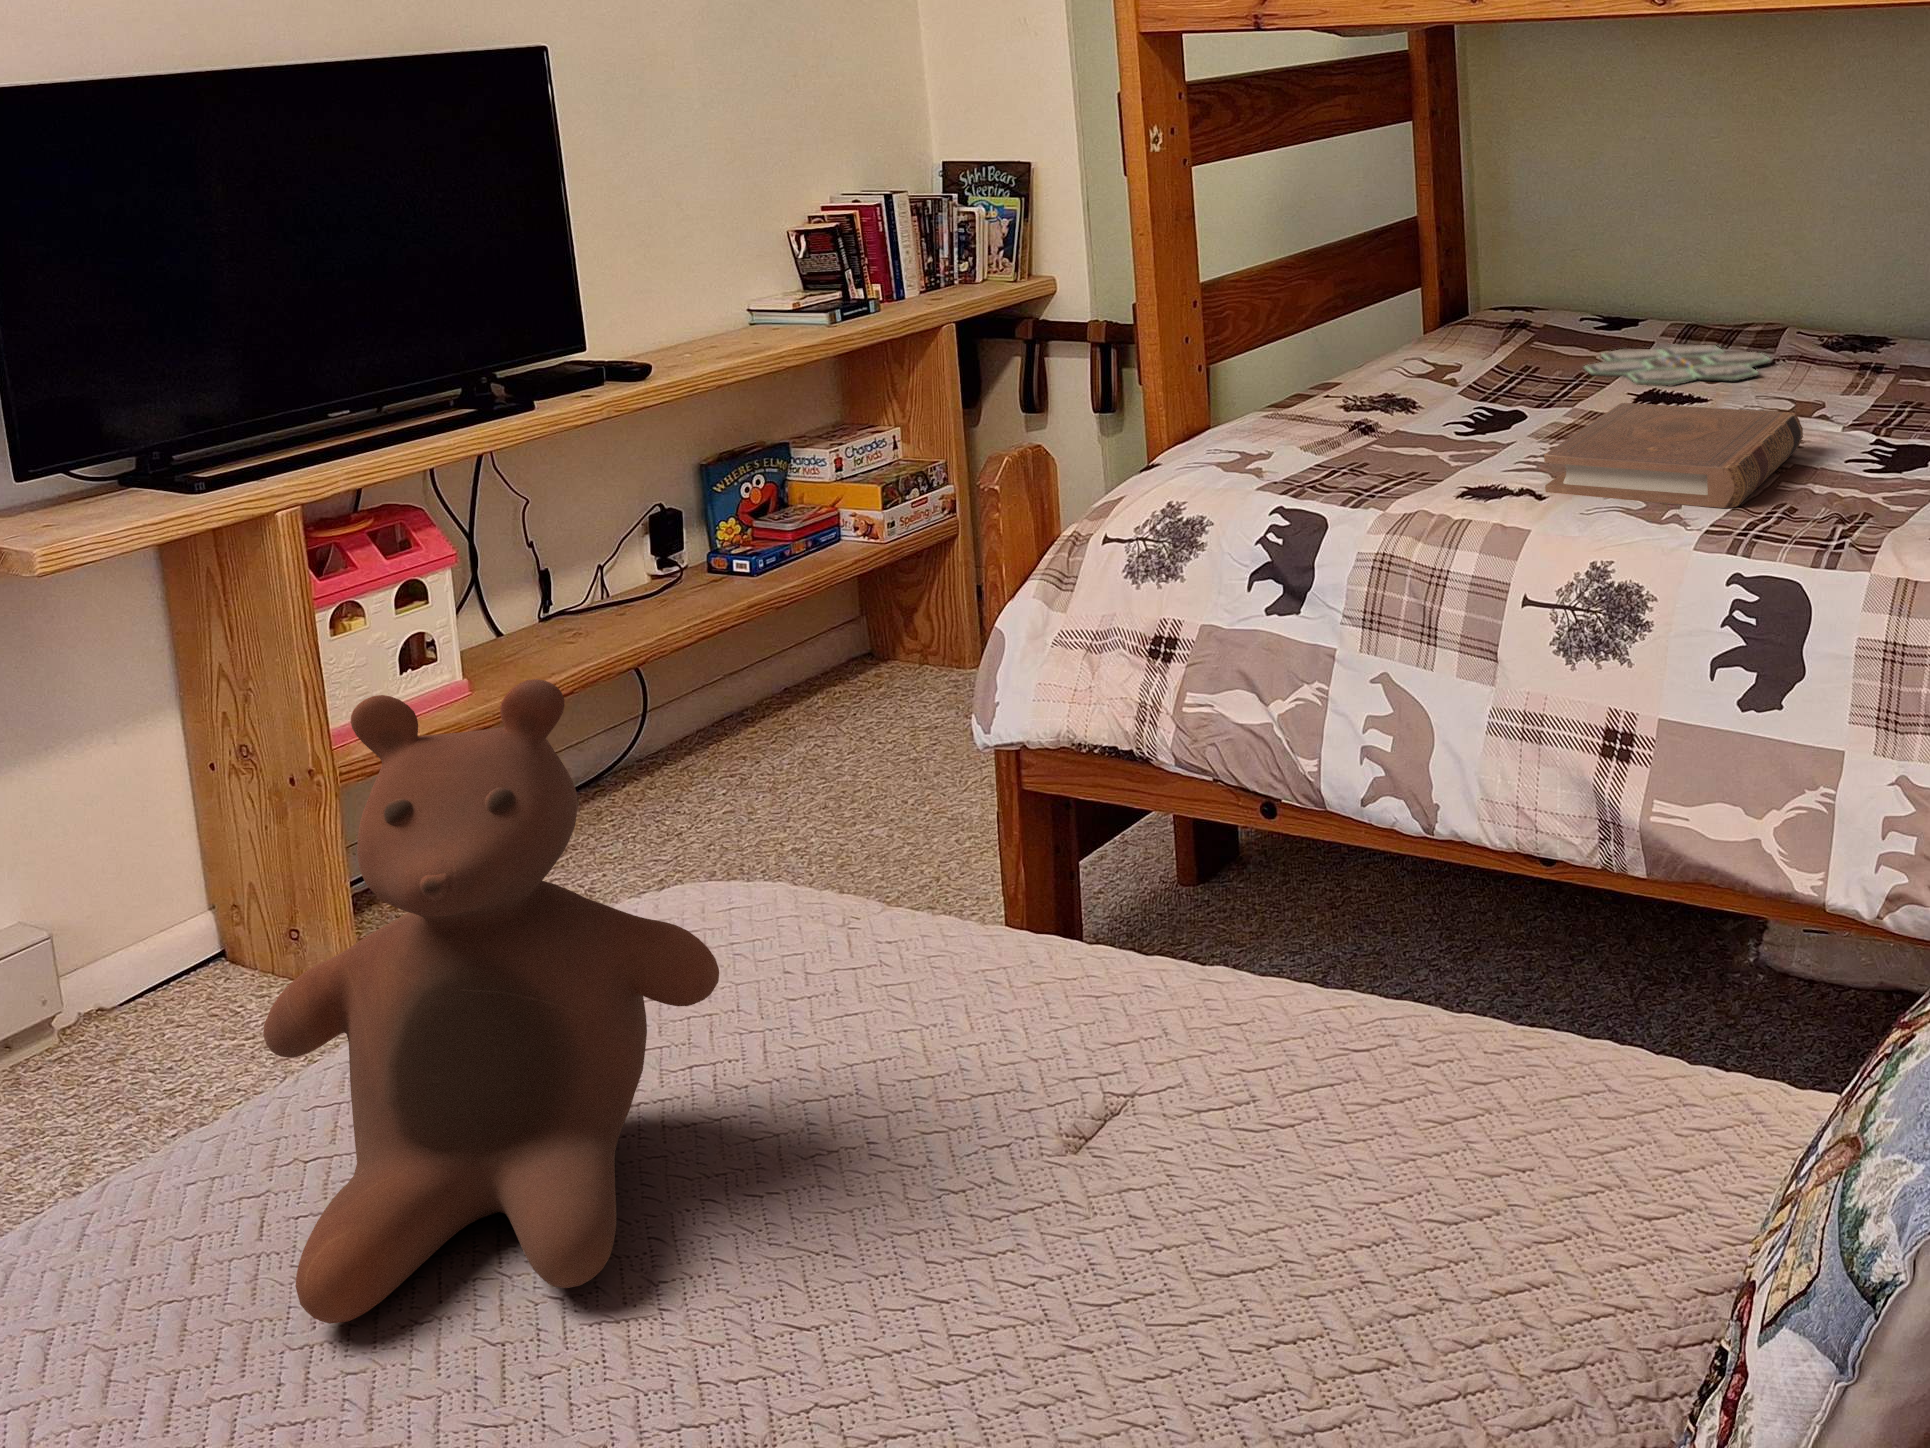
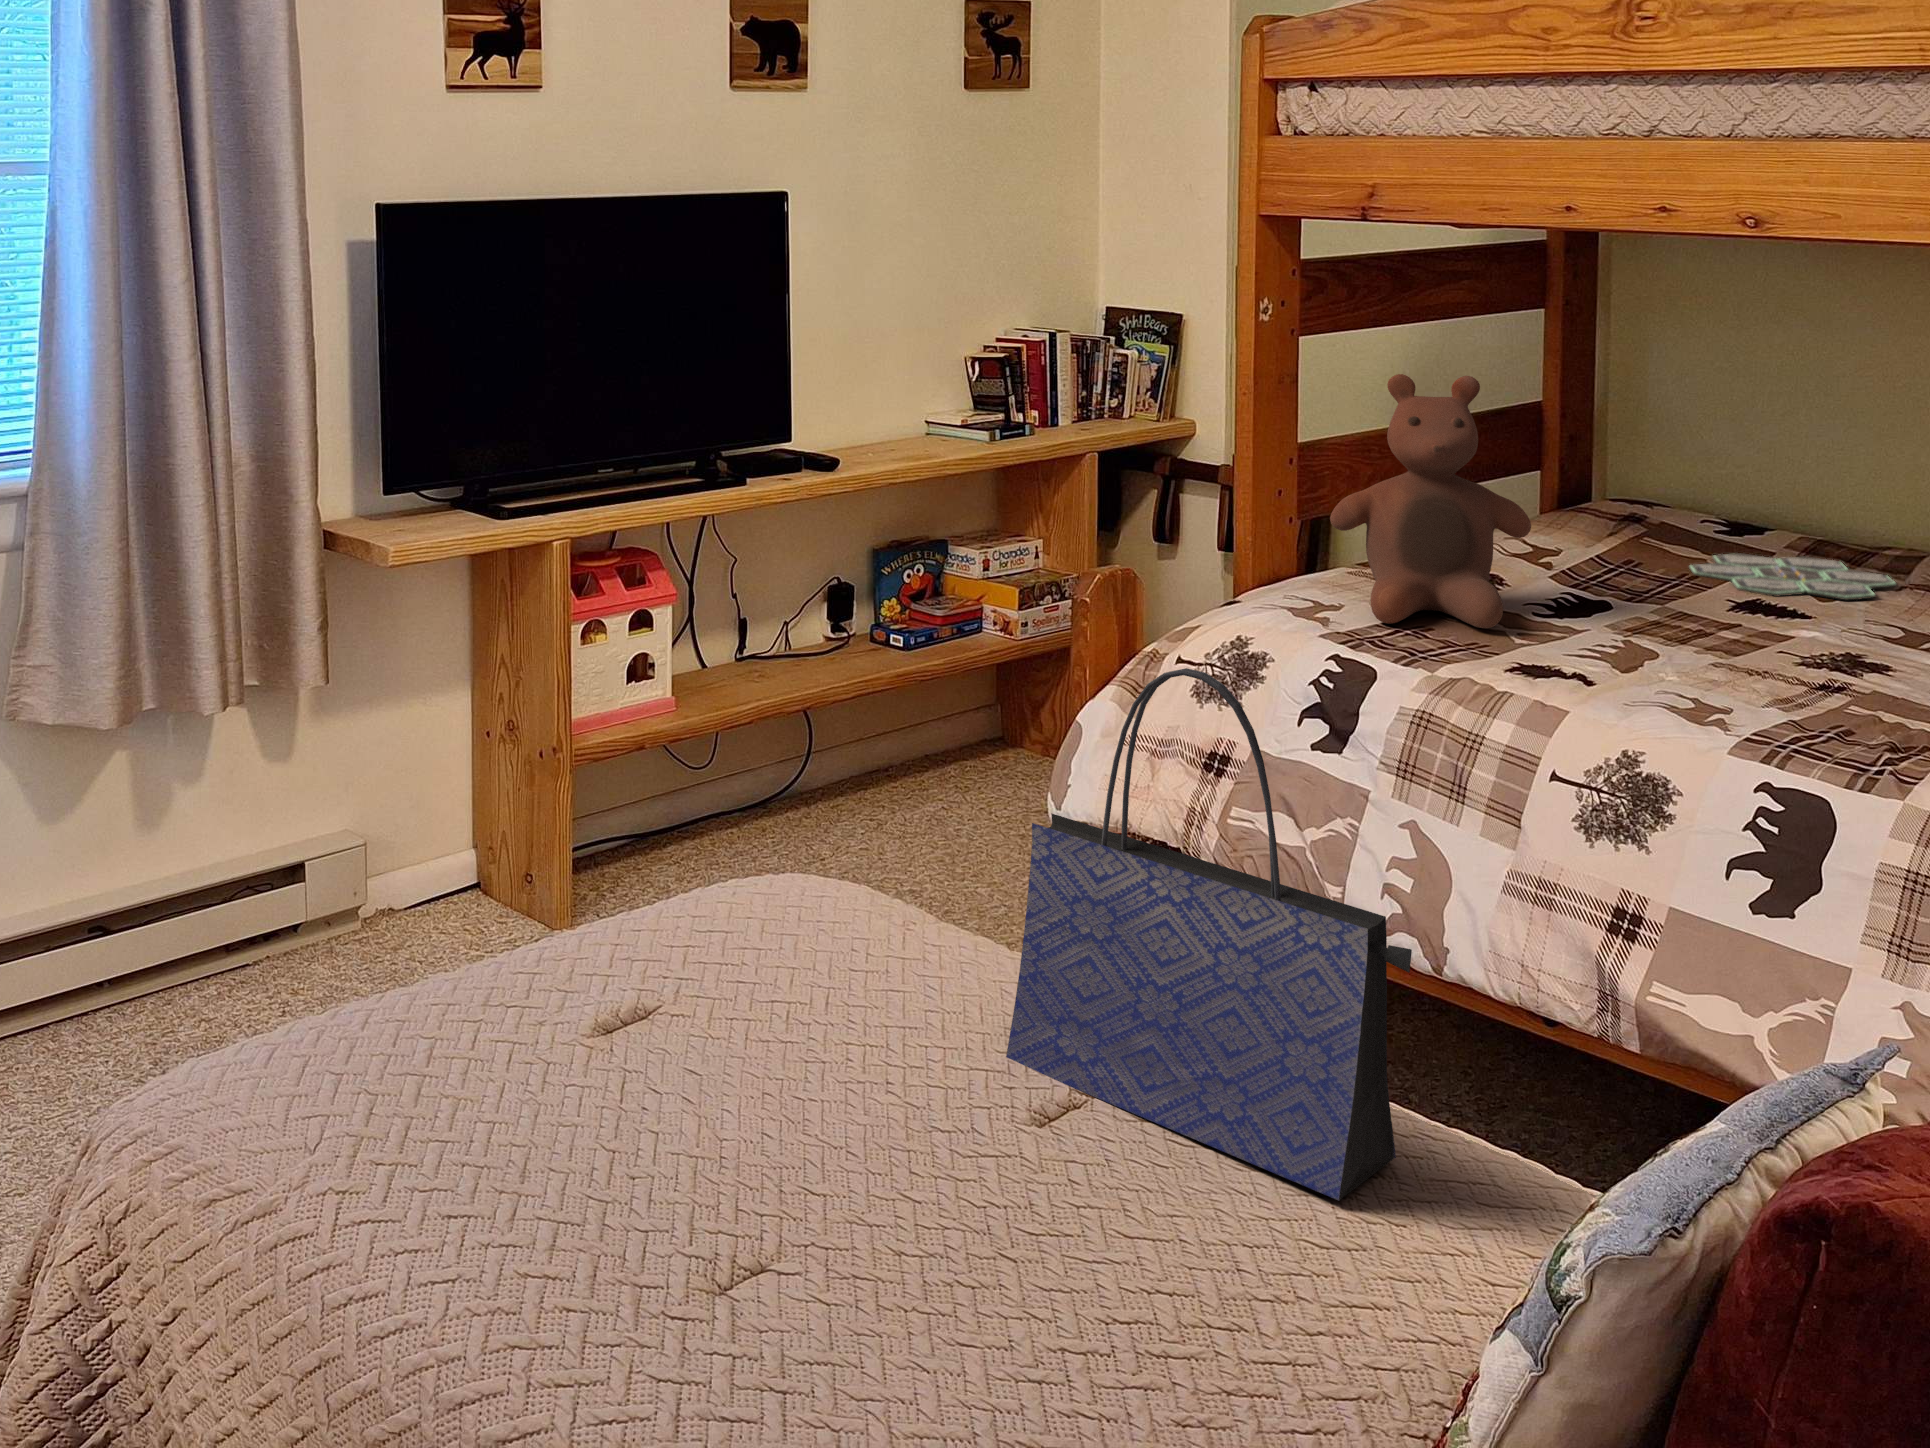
book: present [1544,403,1803,508] -> none [1595,605,1884,719]
tote bag: none [1013,553,1515,1163] -> present [1006,668,1412,1201]
stuffed bear: present [263,679,719,1324] -> present [1330,374,1531,628]

